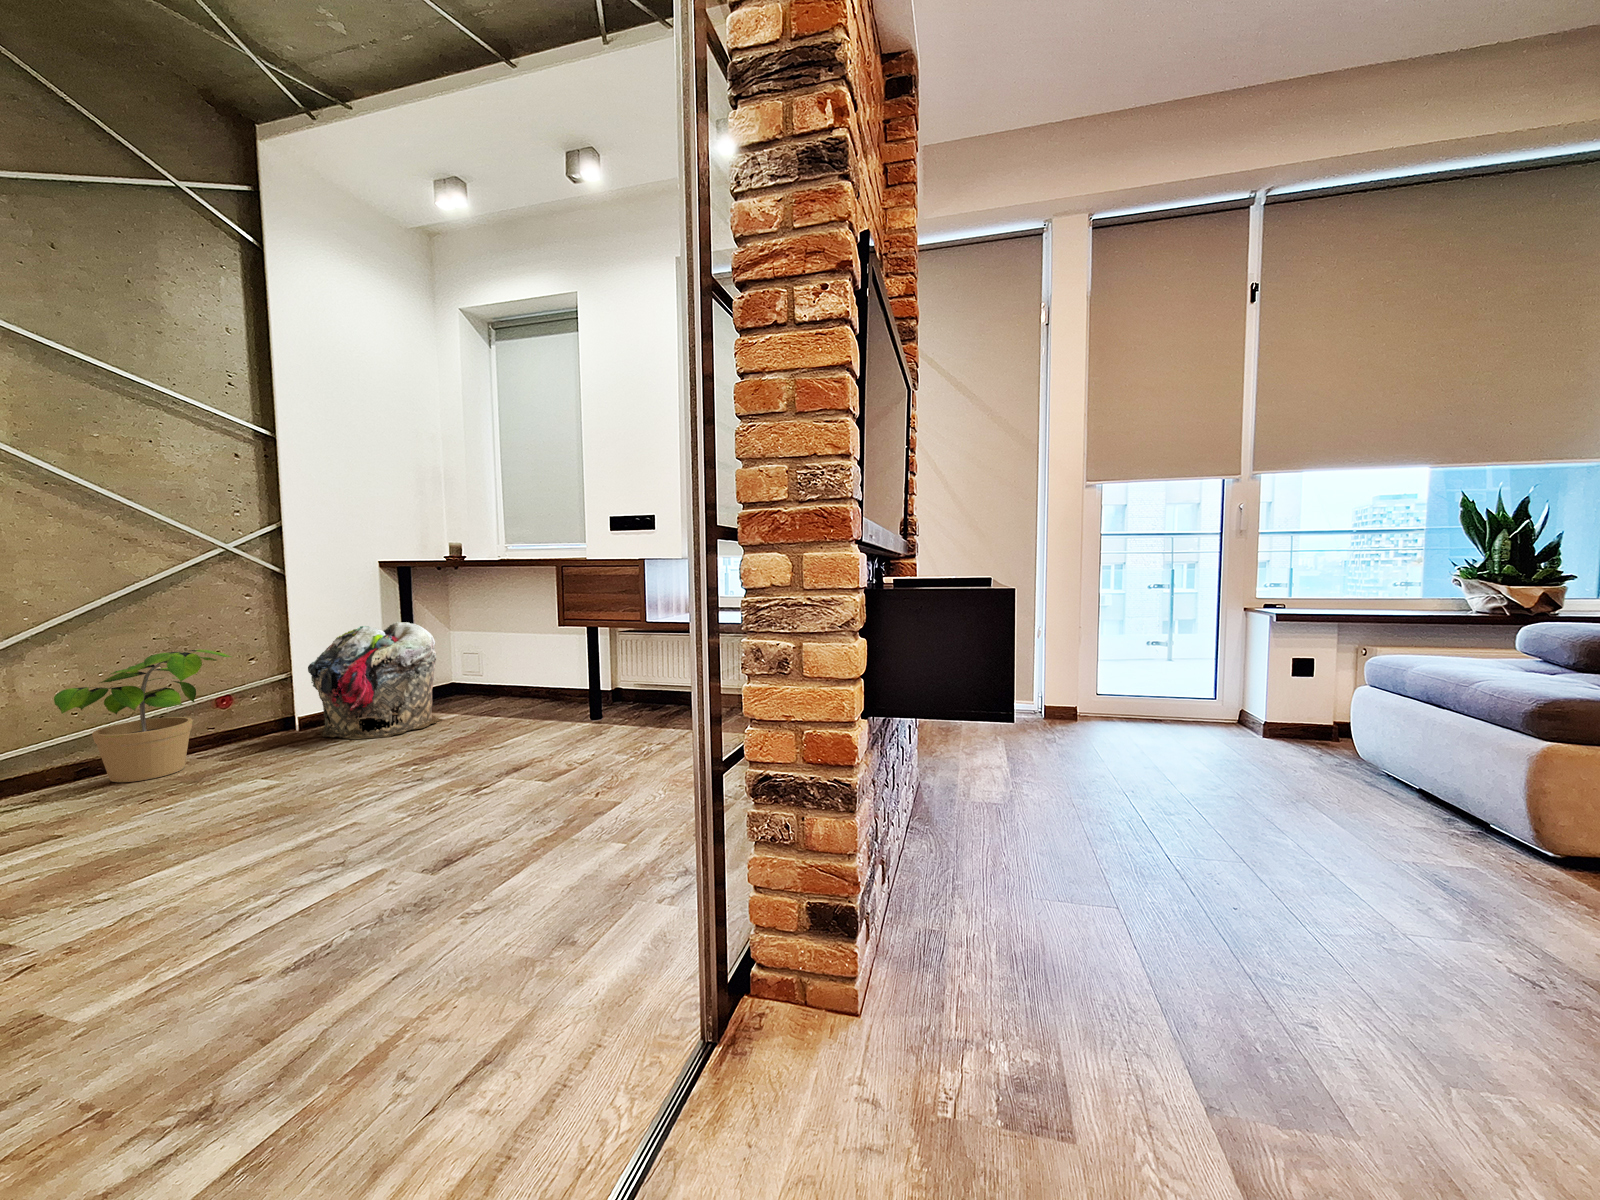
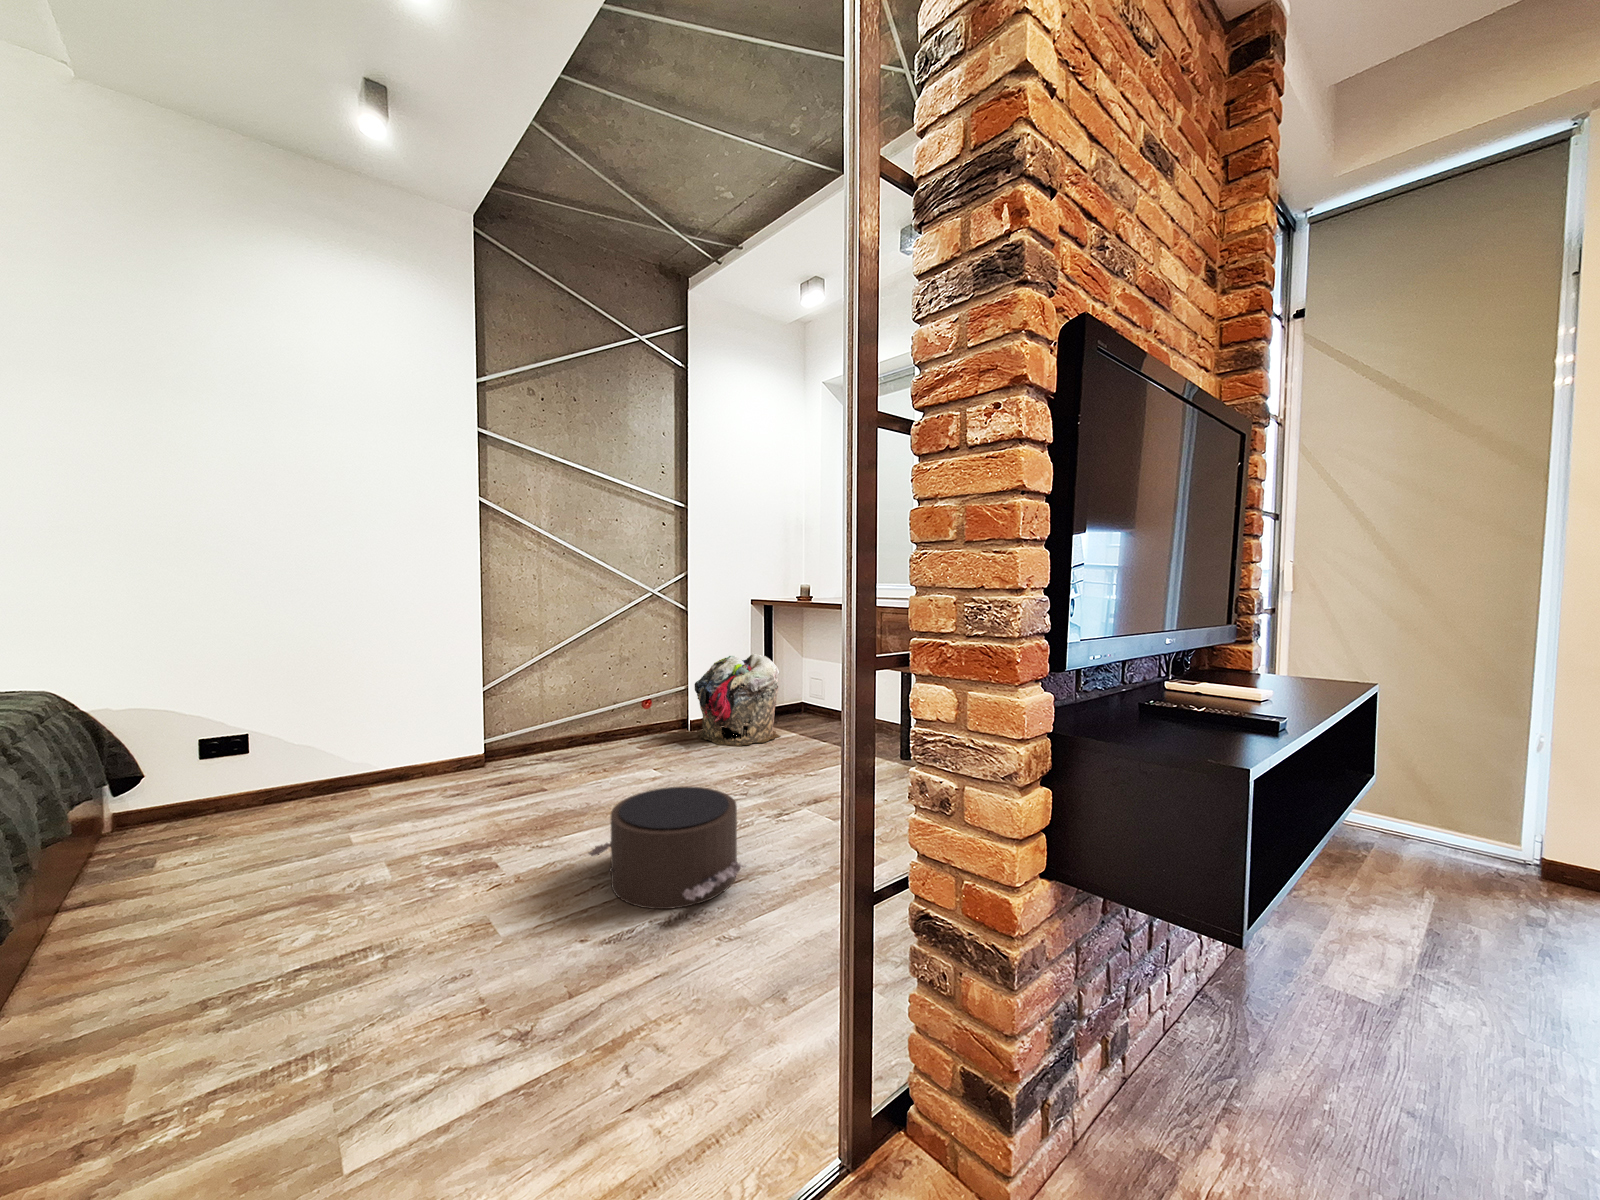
potted plant: present [54,649,232,782] -> none [558,670,645,754]
pouf: none [209,766,473,924] -> present [588,787,744,909]

